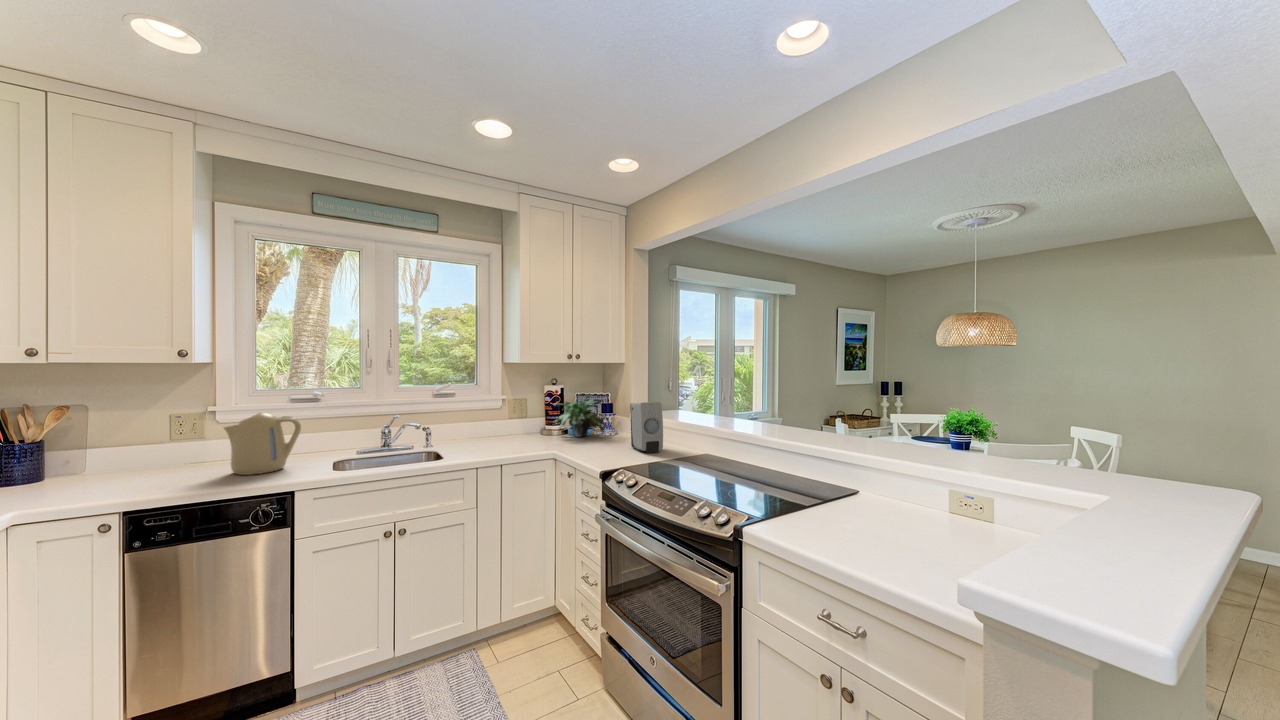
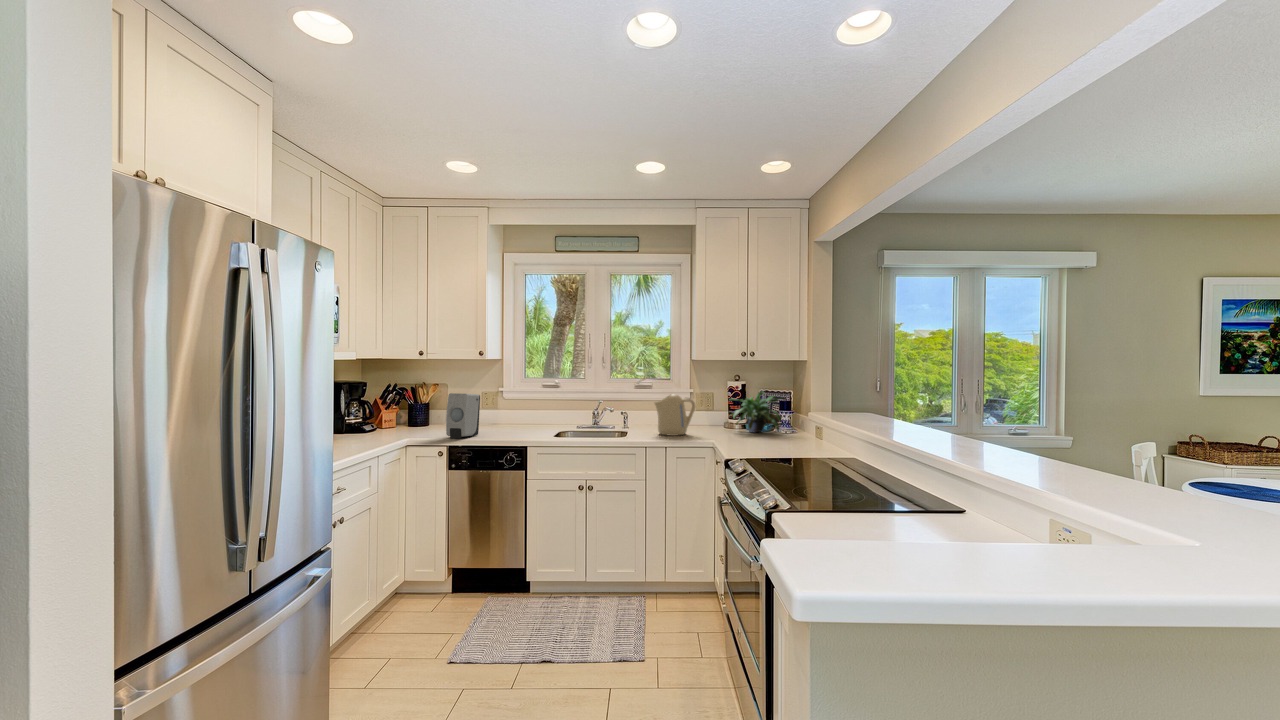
soap dispenser: present [630,402,663,453] -> present [446,393,480,439]
kettle: present [224,412,301,475] -> present [655,394,695,436]

